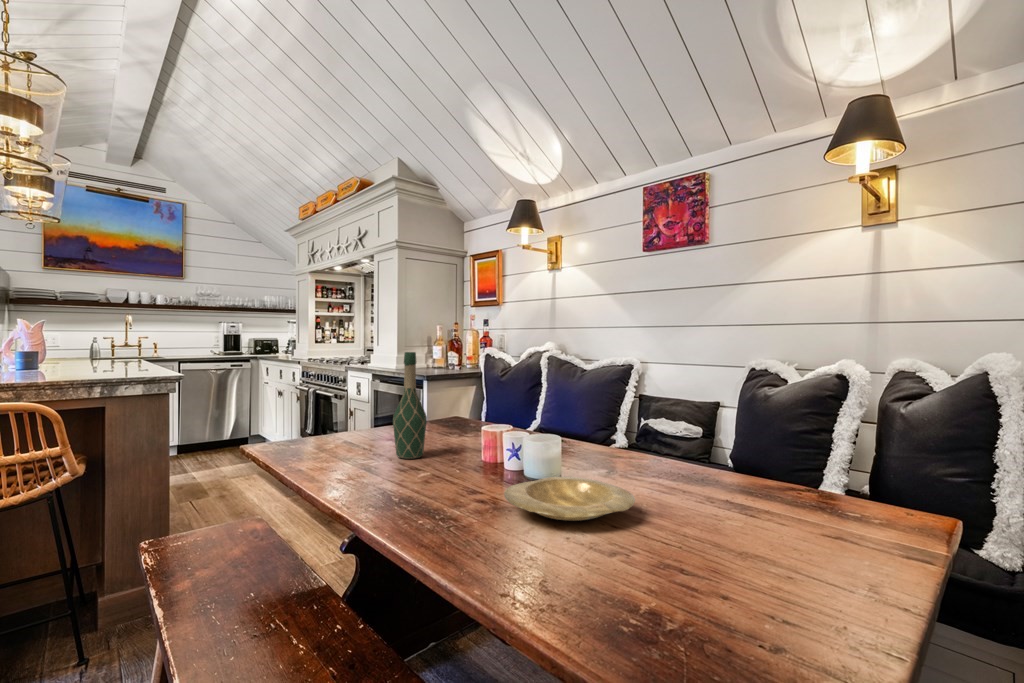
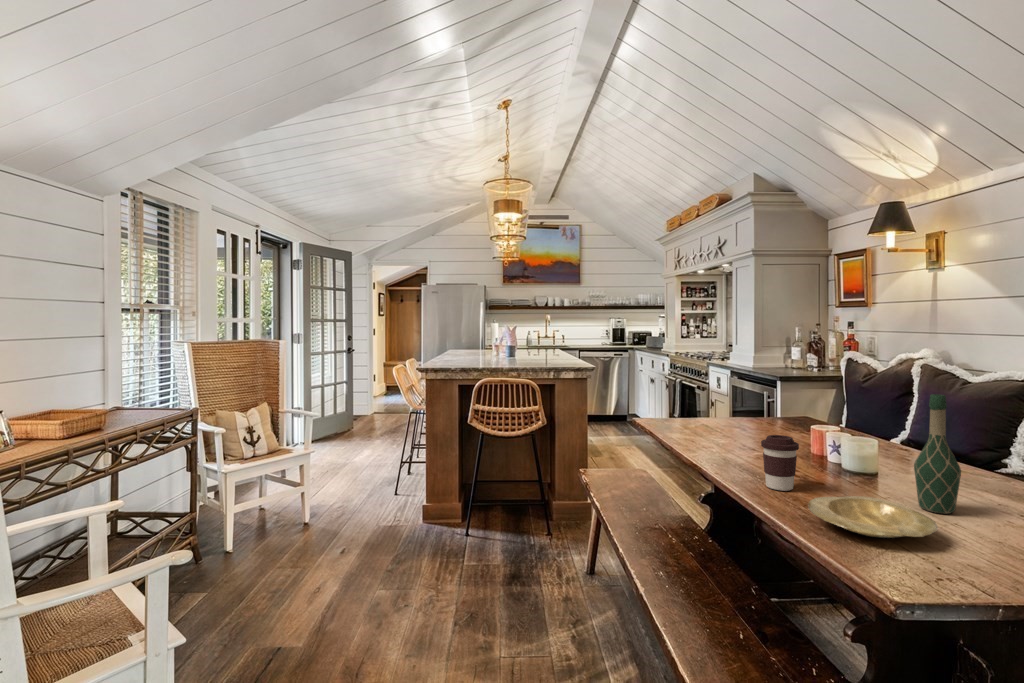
wine bottle: present [393,352,427,459] -> present [914,394,961,514]
coffee cup: none [438,418,480,487] -> present [761,435,799,491]

